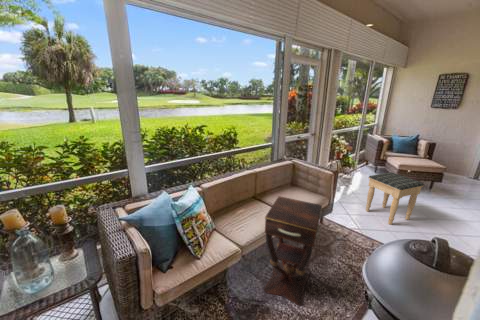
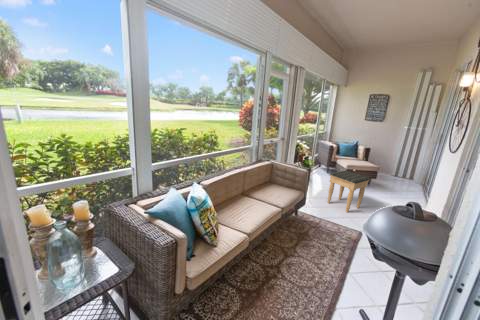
side table: present [264,196,322,306] -> none [265,189,315,280]

